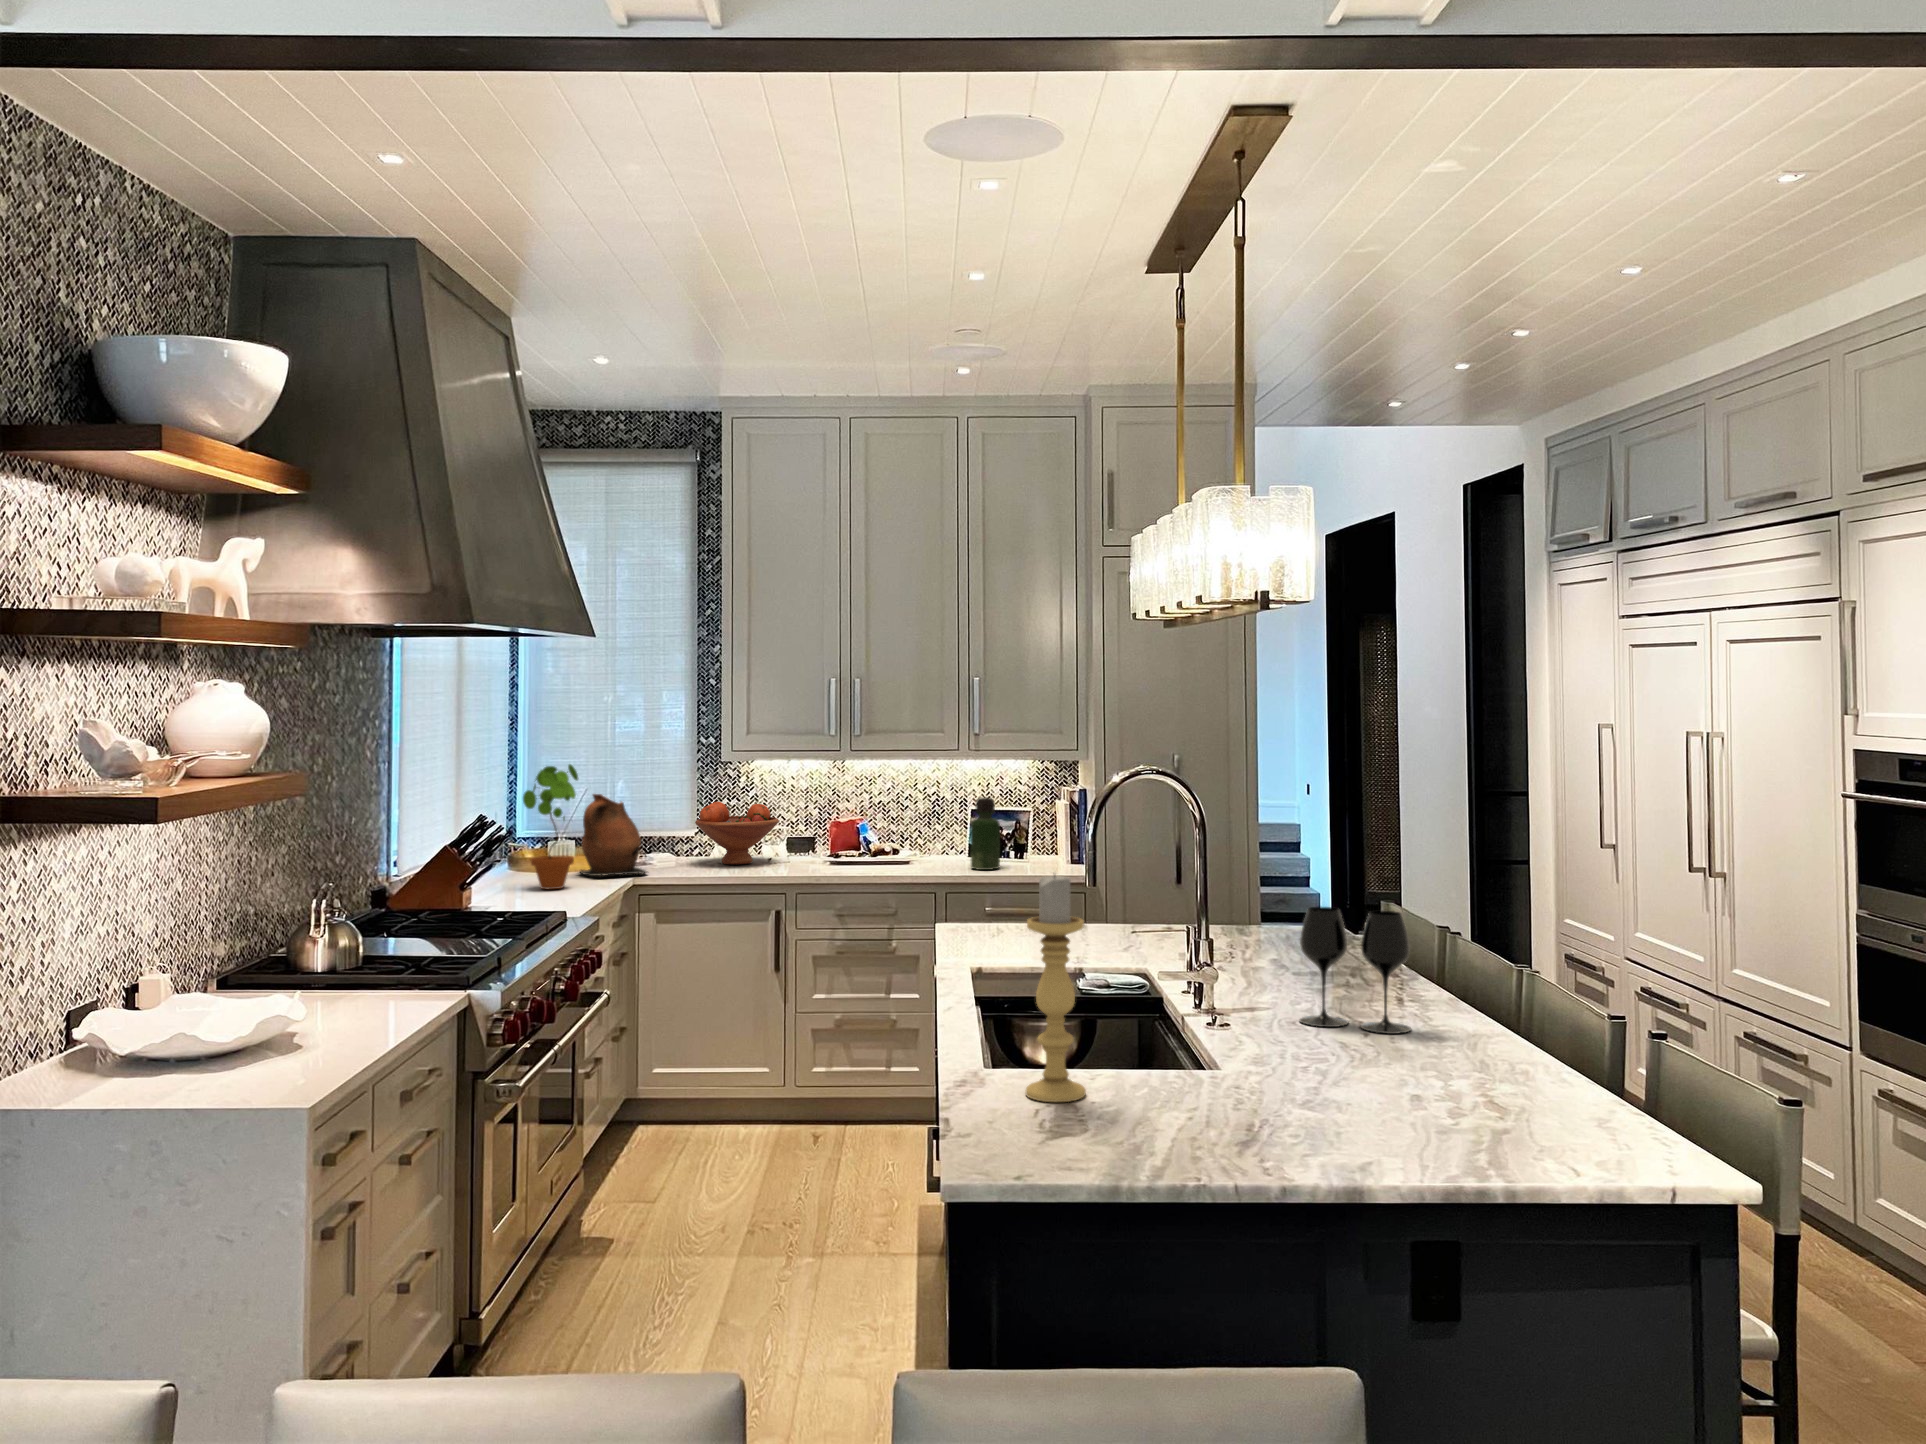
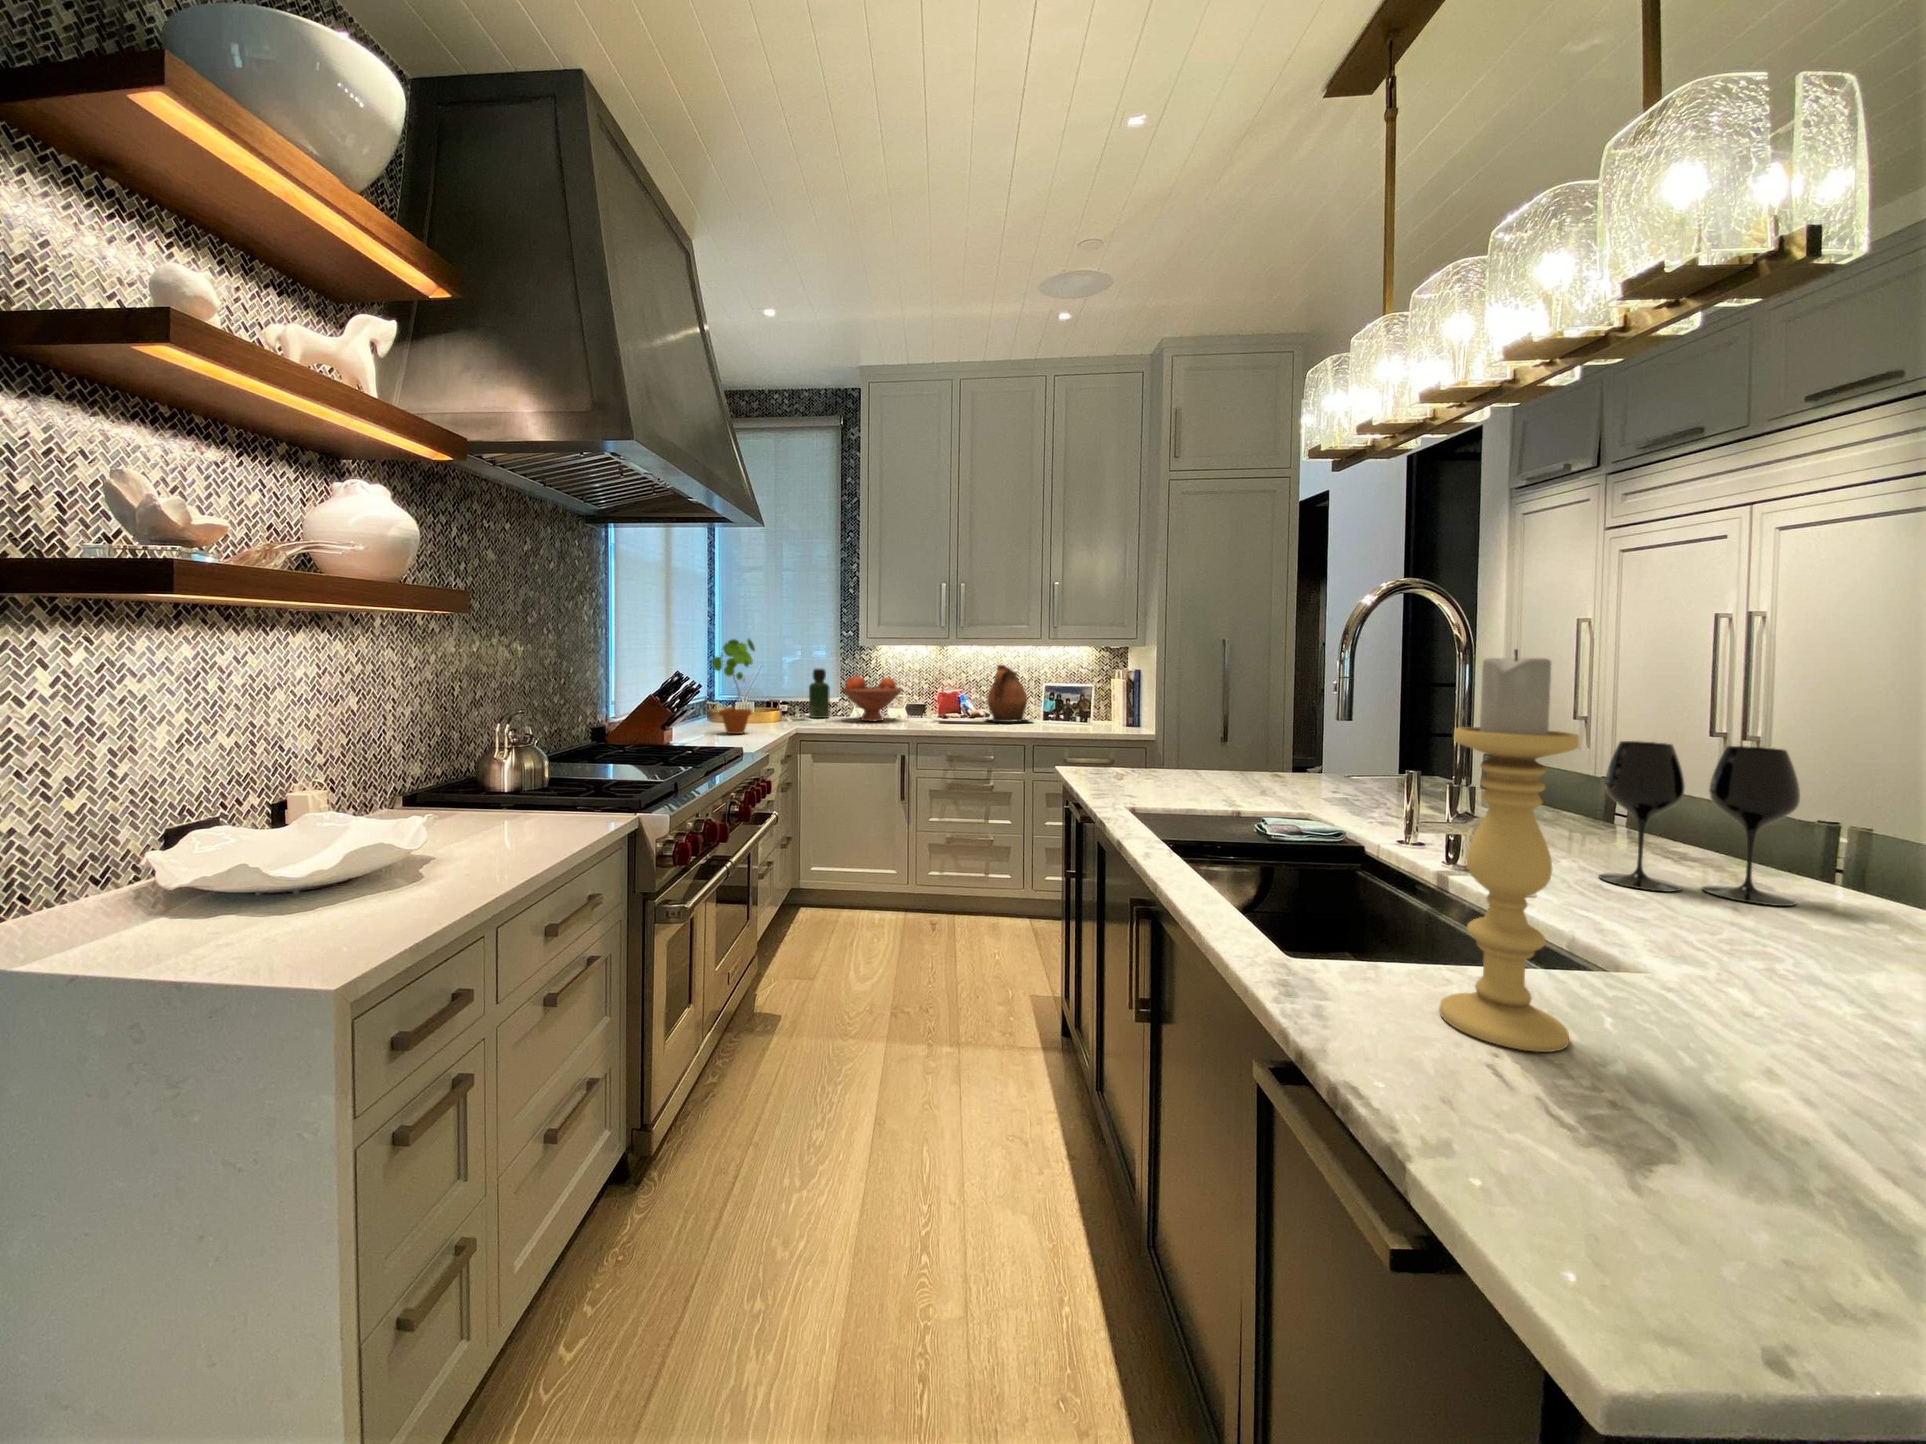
ceramic pitcher: present [580,794,647,876] -> present [987,665,1028,722]
bottle: present [971,797,1000,870] -> present [809,669,830,718]

